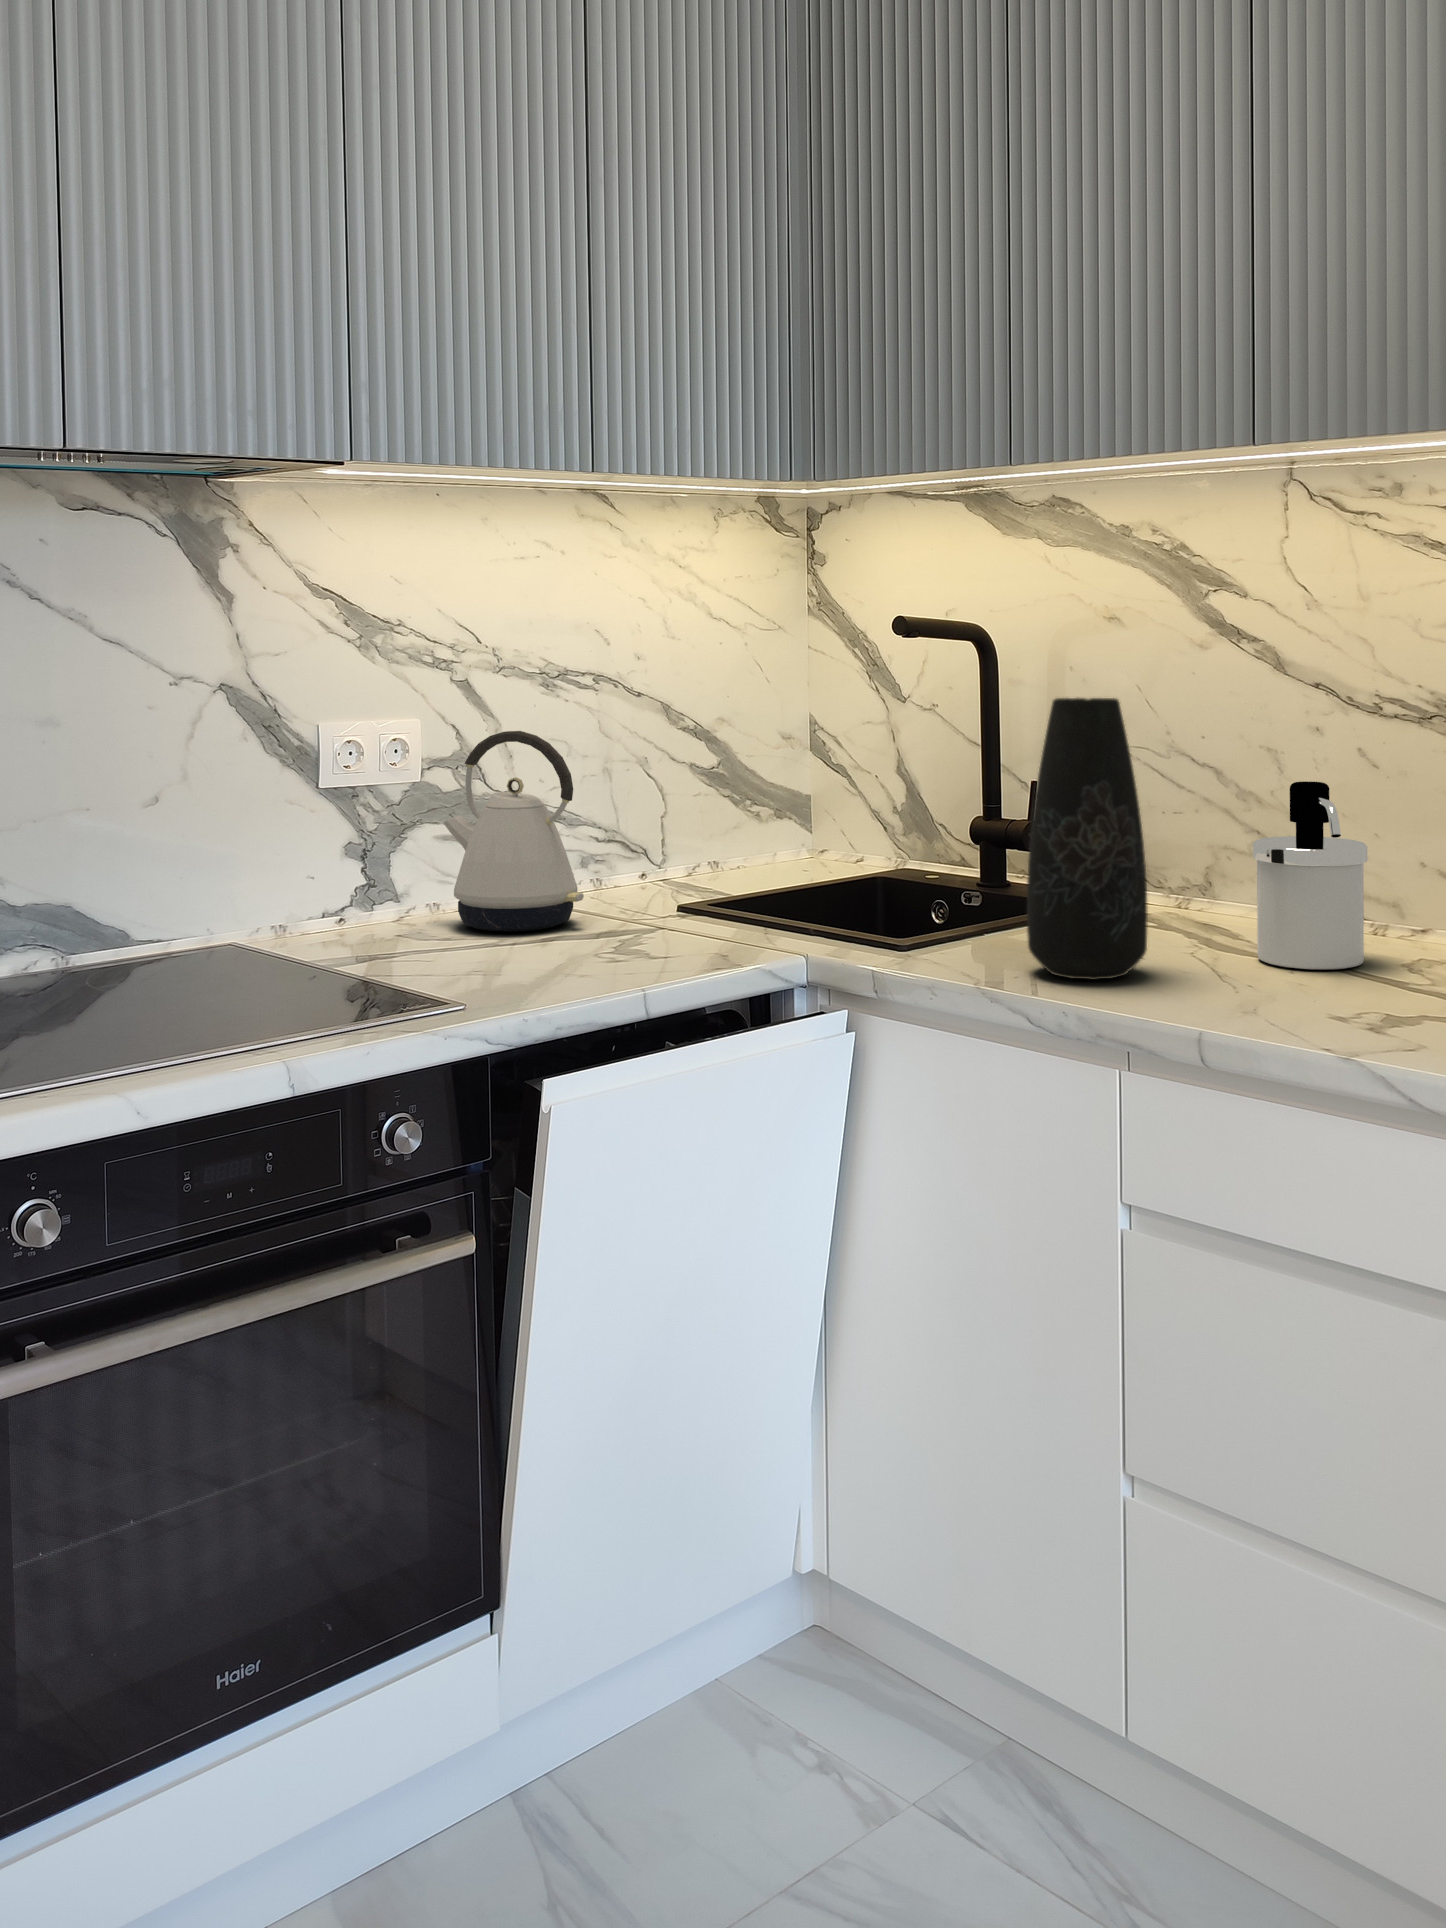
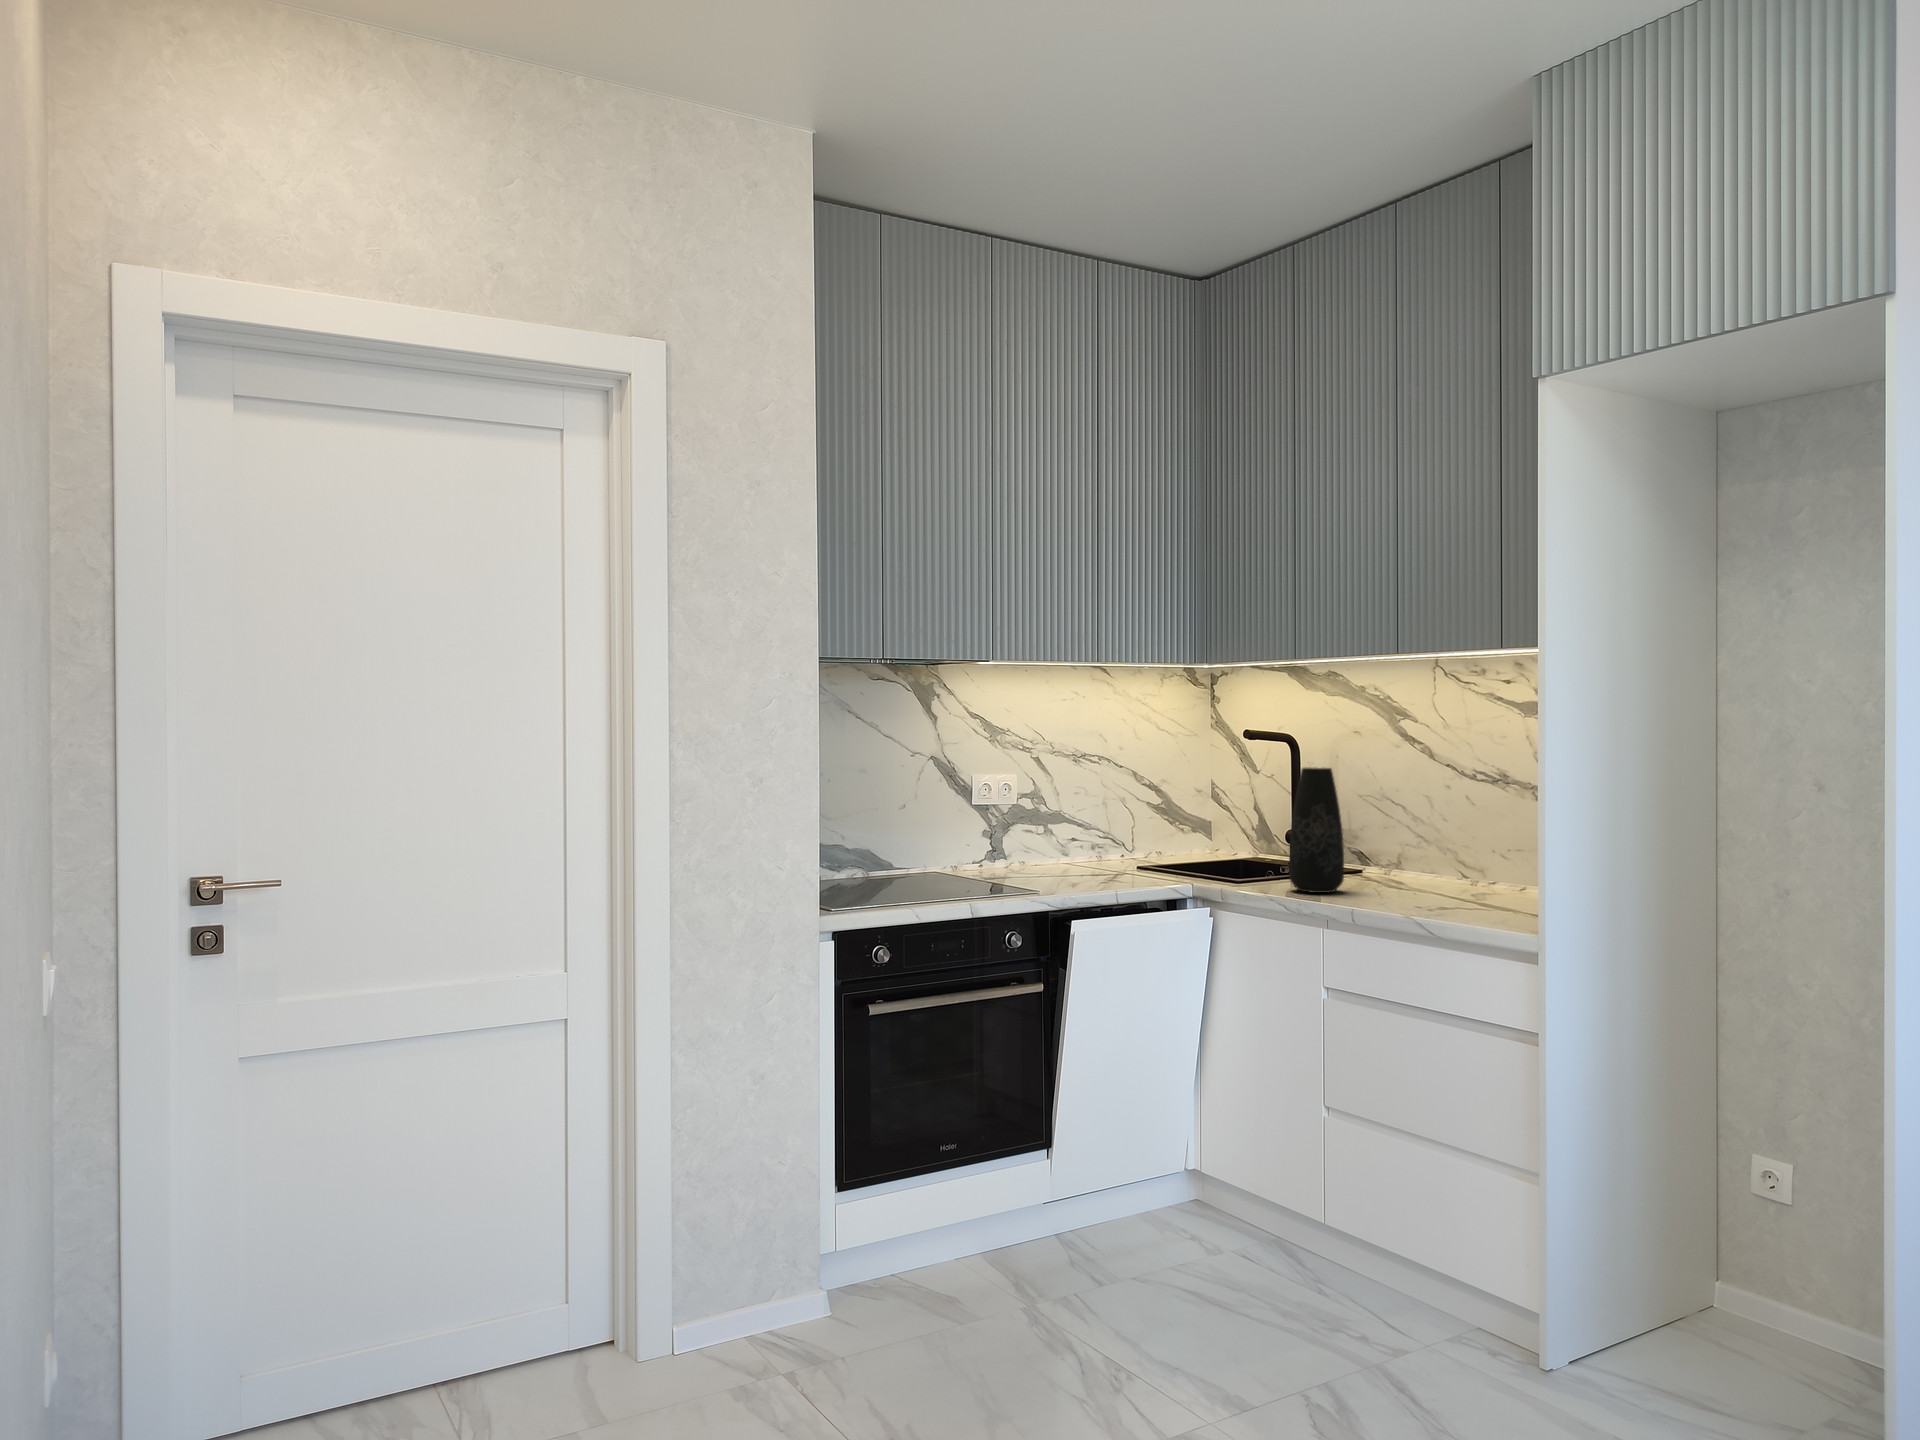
kettle: present [443,731,584,932] -> none [1027,781,1092,872]
soap dispenser: present [1253,781,1367,970] -> none [1399,808,1452,893]

